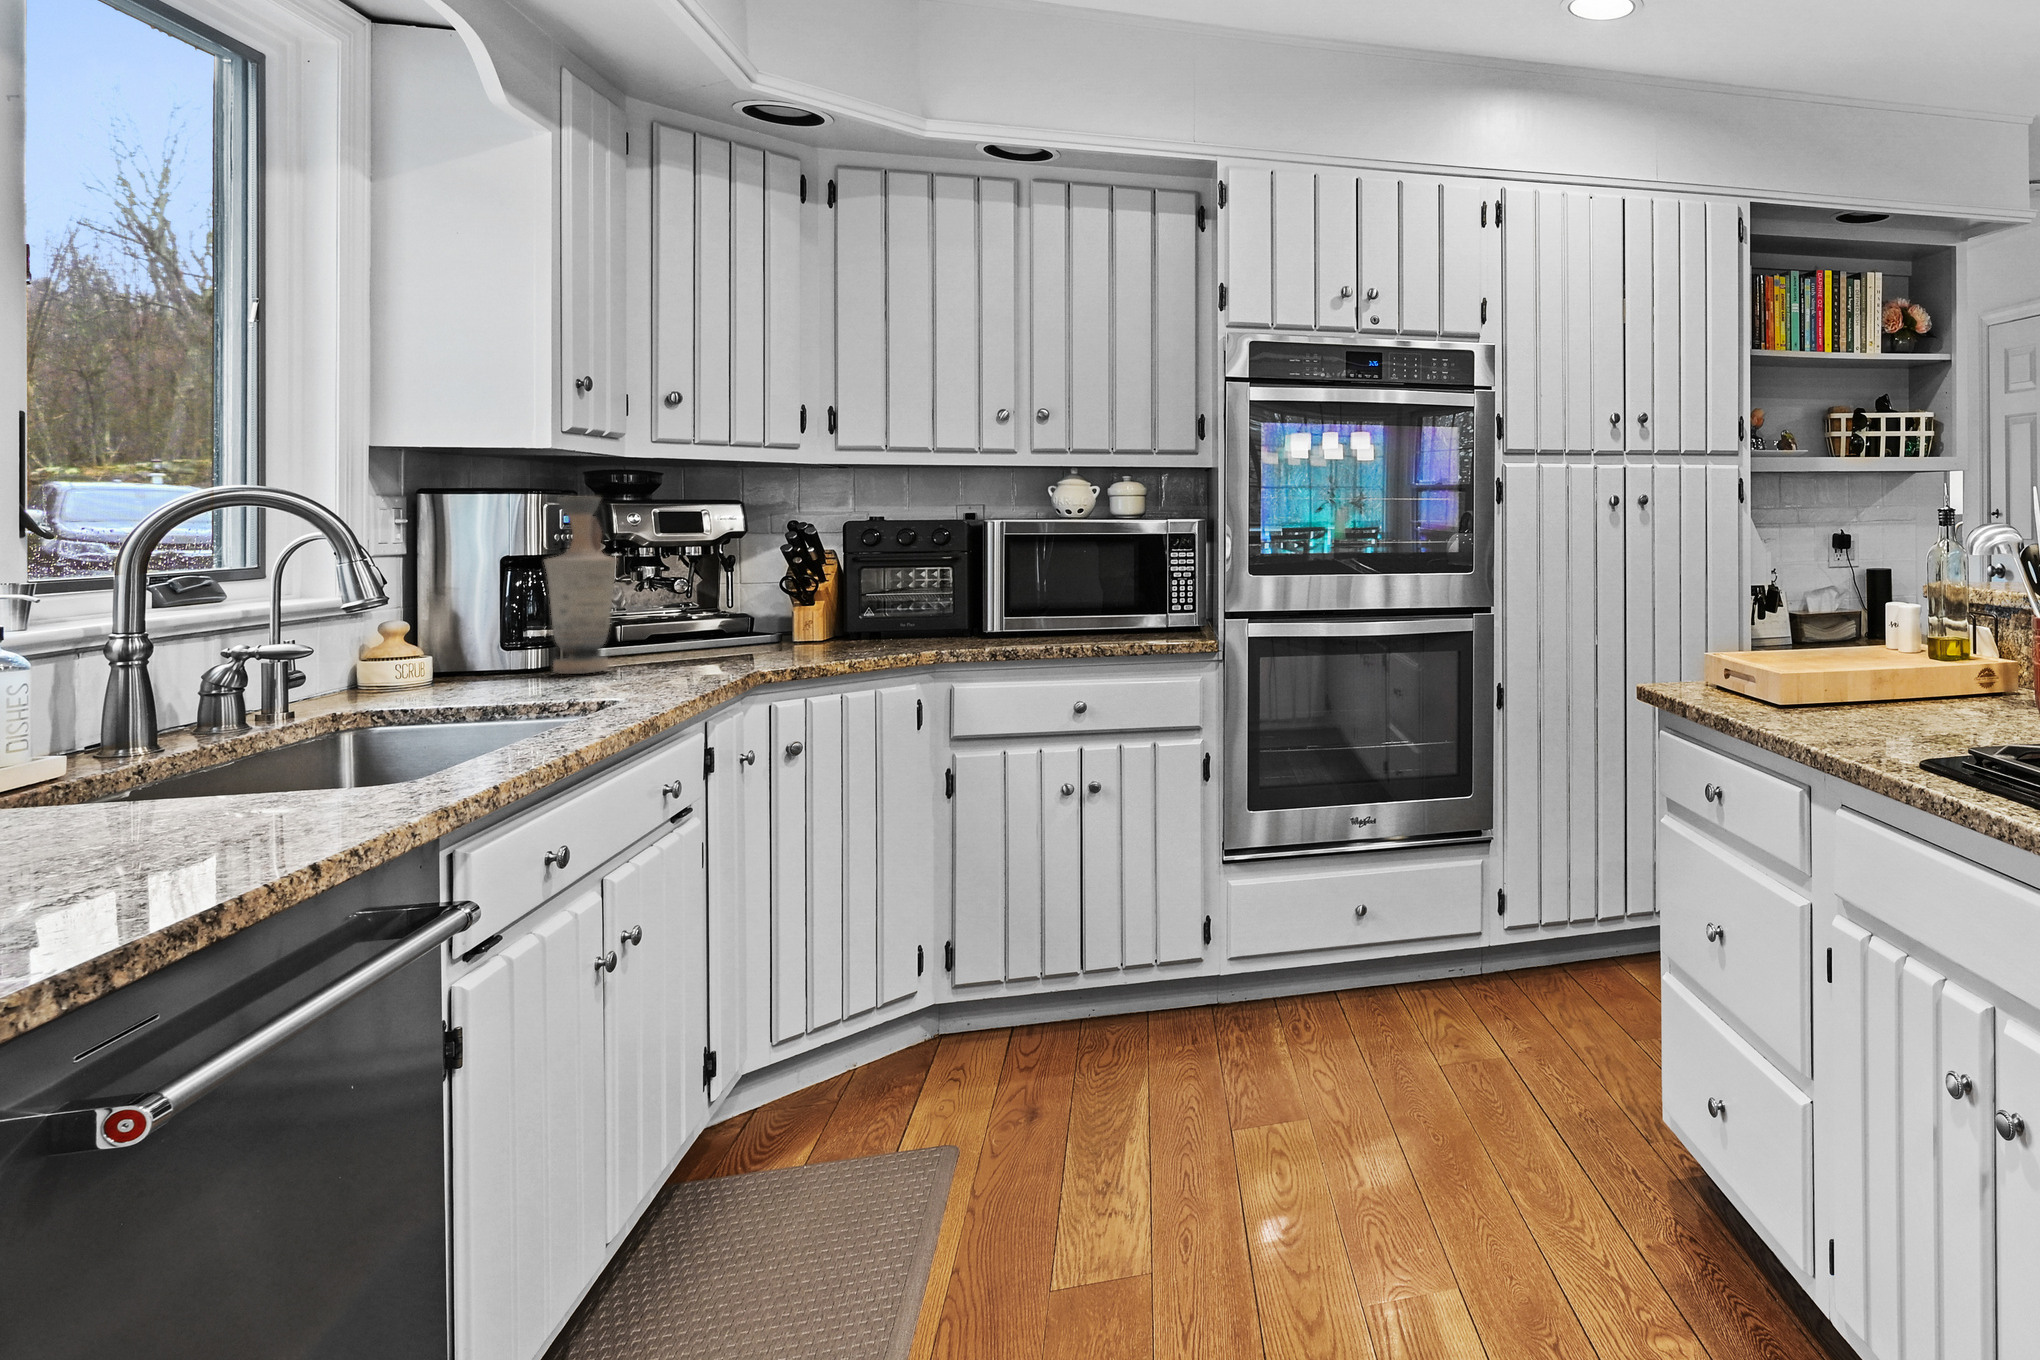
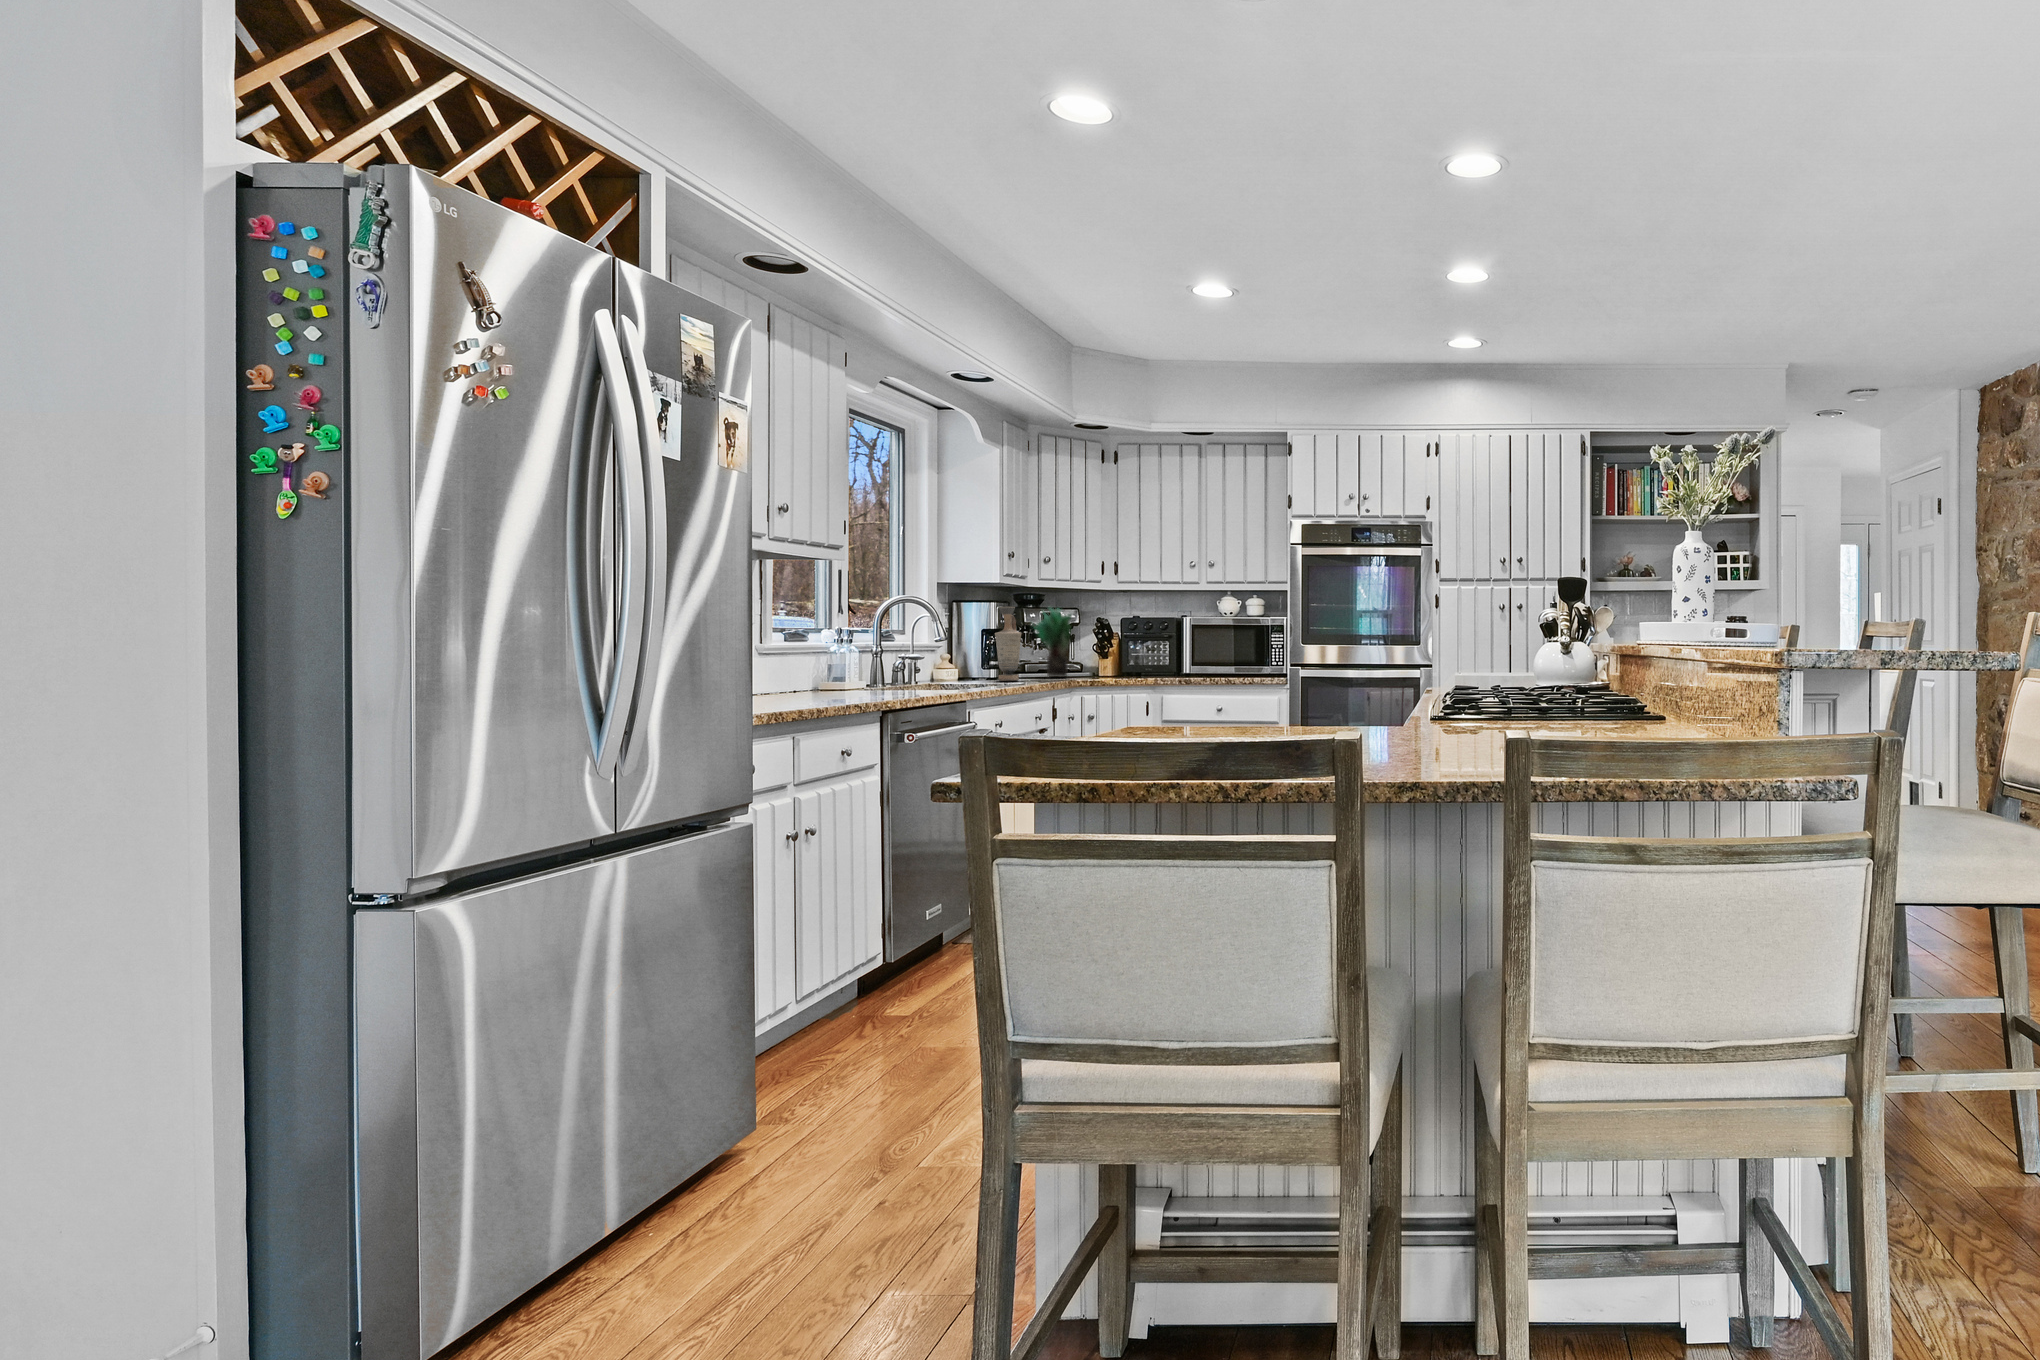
potted plant: none [634,498,743,658] -> present [1034,607,1071,677]

